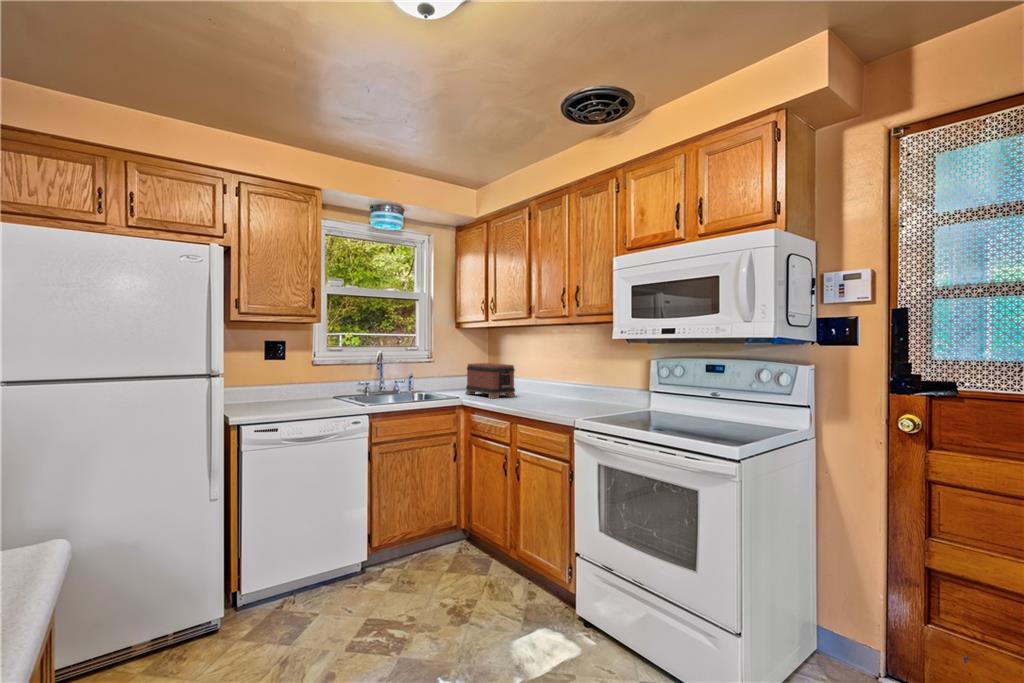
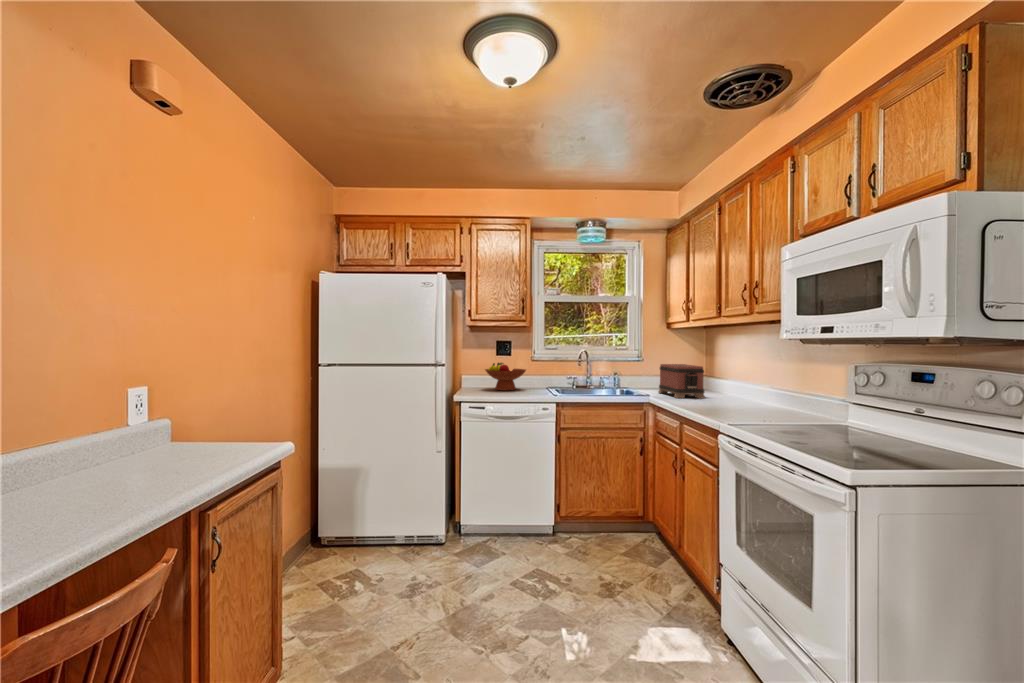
fruit bowl: none [252,368,313,405] -> present [485,363,526,391]

